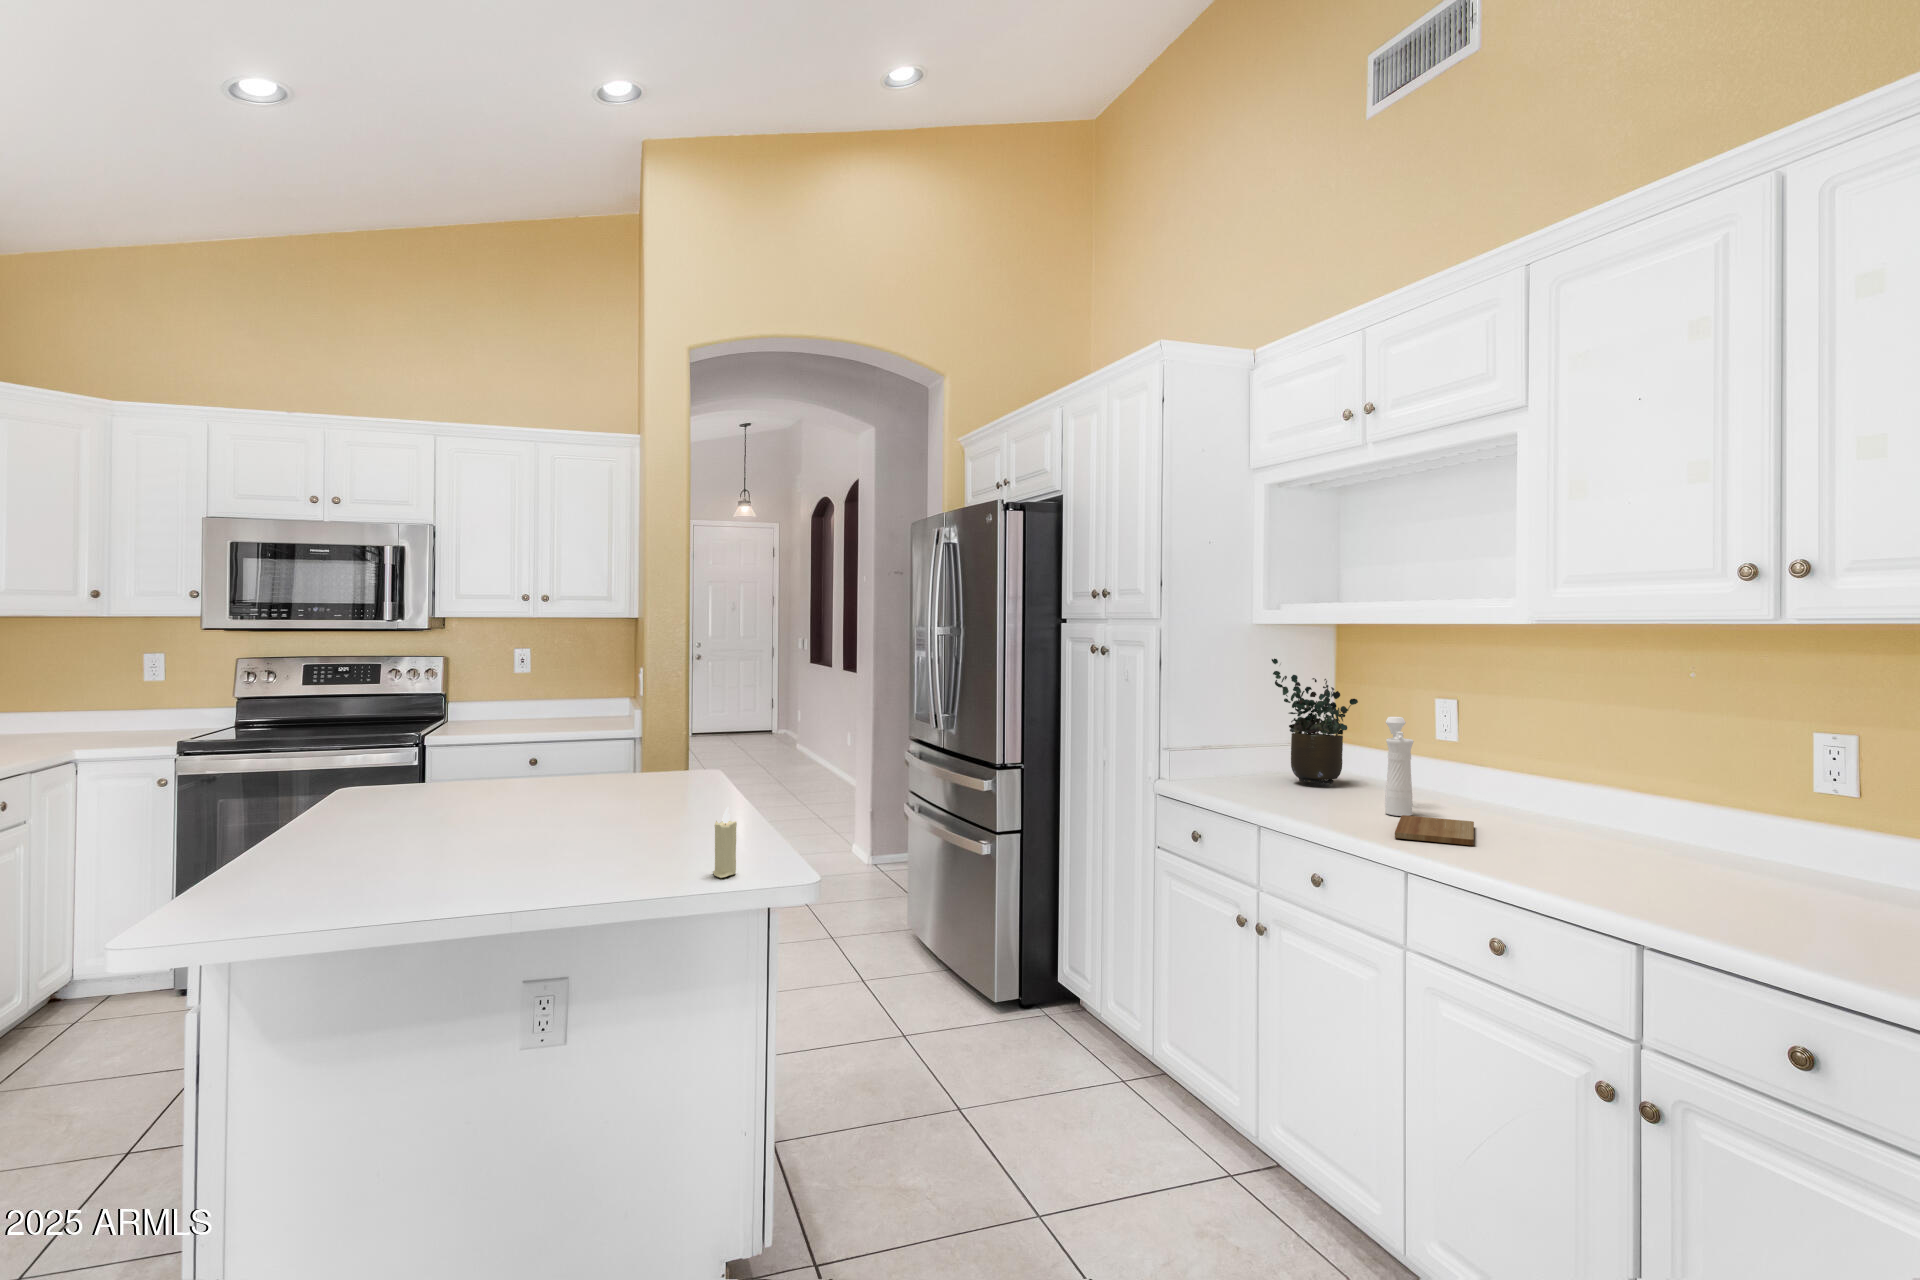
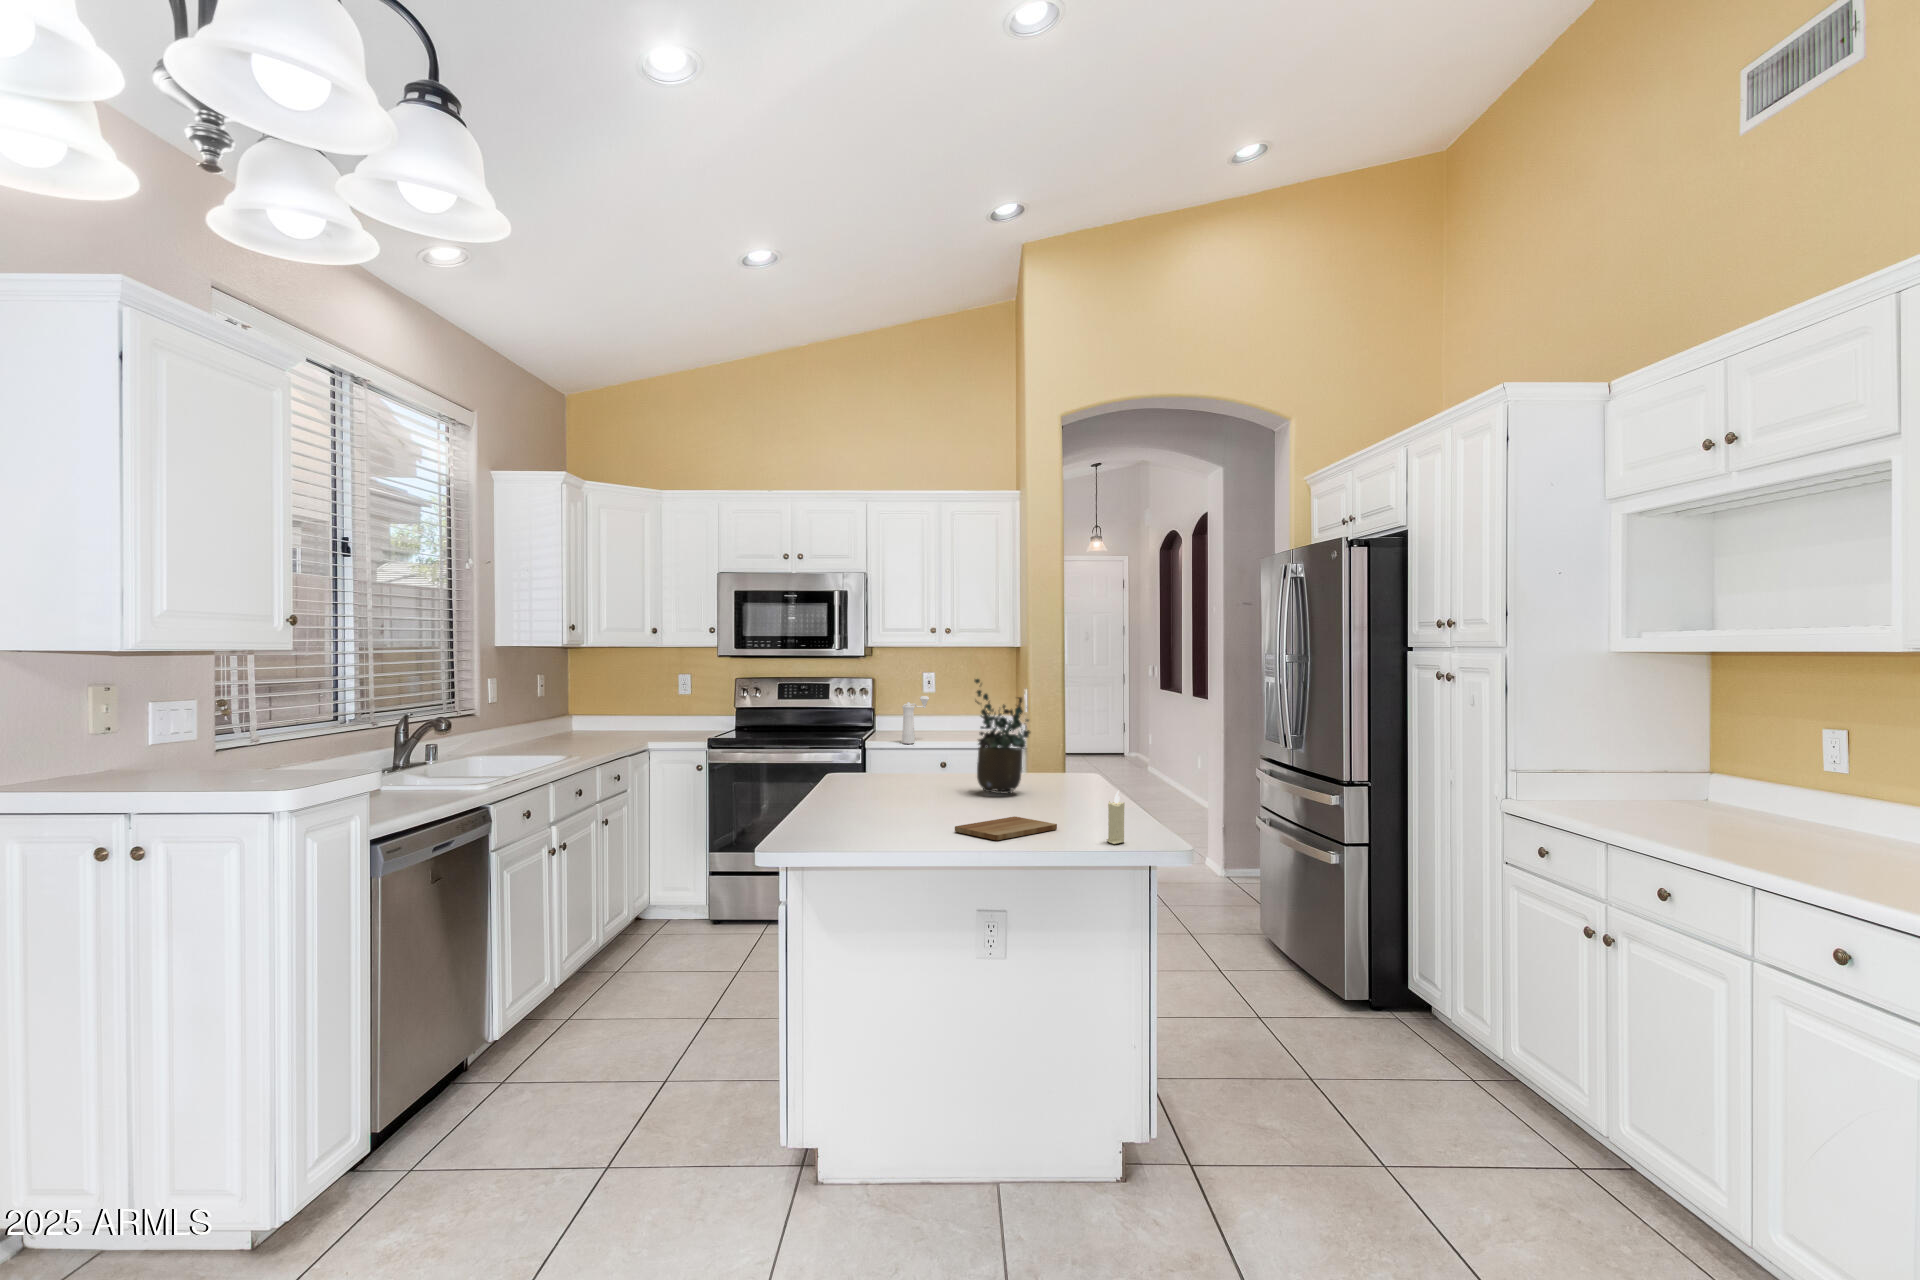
potted plant: present [1272,658,1358,784] -> present [974,679,1030,793]
pepper mill: present [1385,717,1414,816] -> present [902,696,929,744]
cutting board: present [1395,815,1474,845] -> present [955,817,1057,840]

